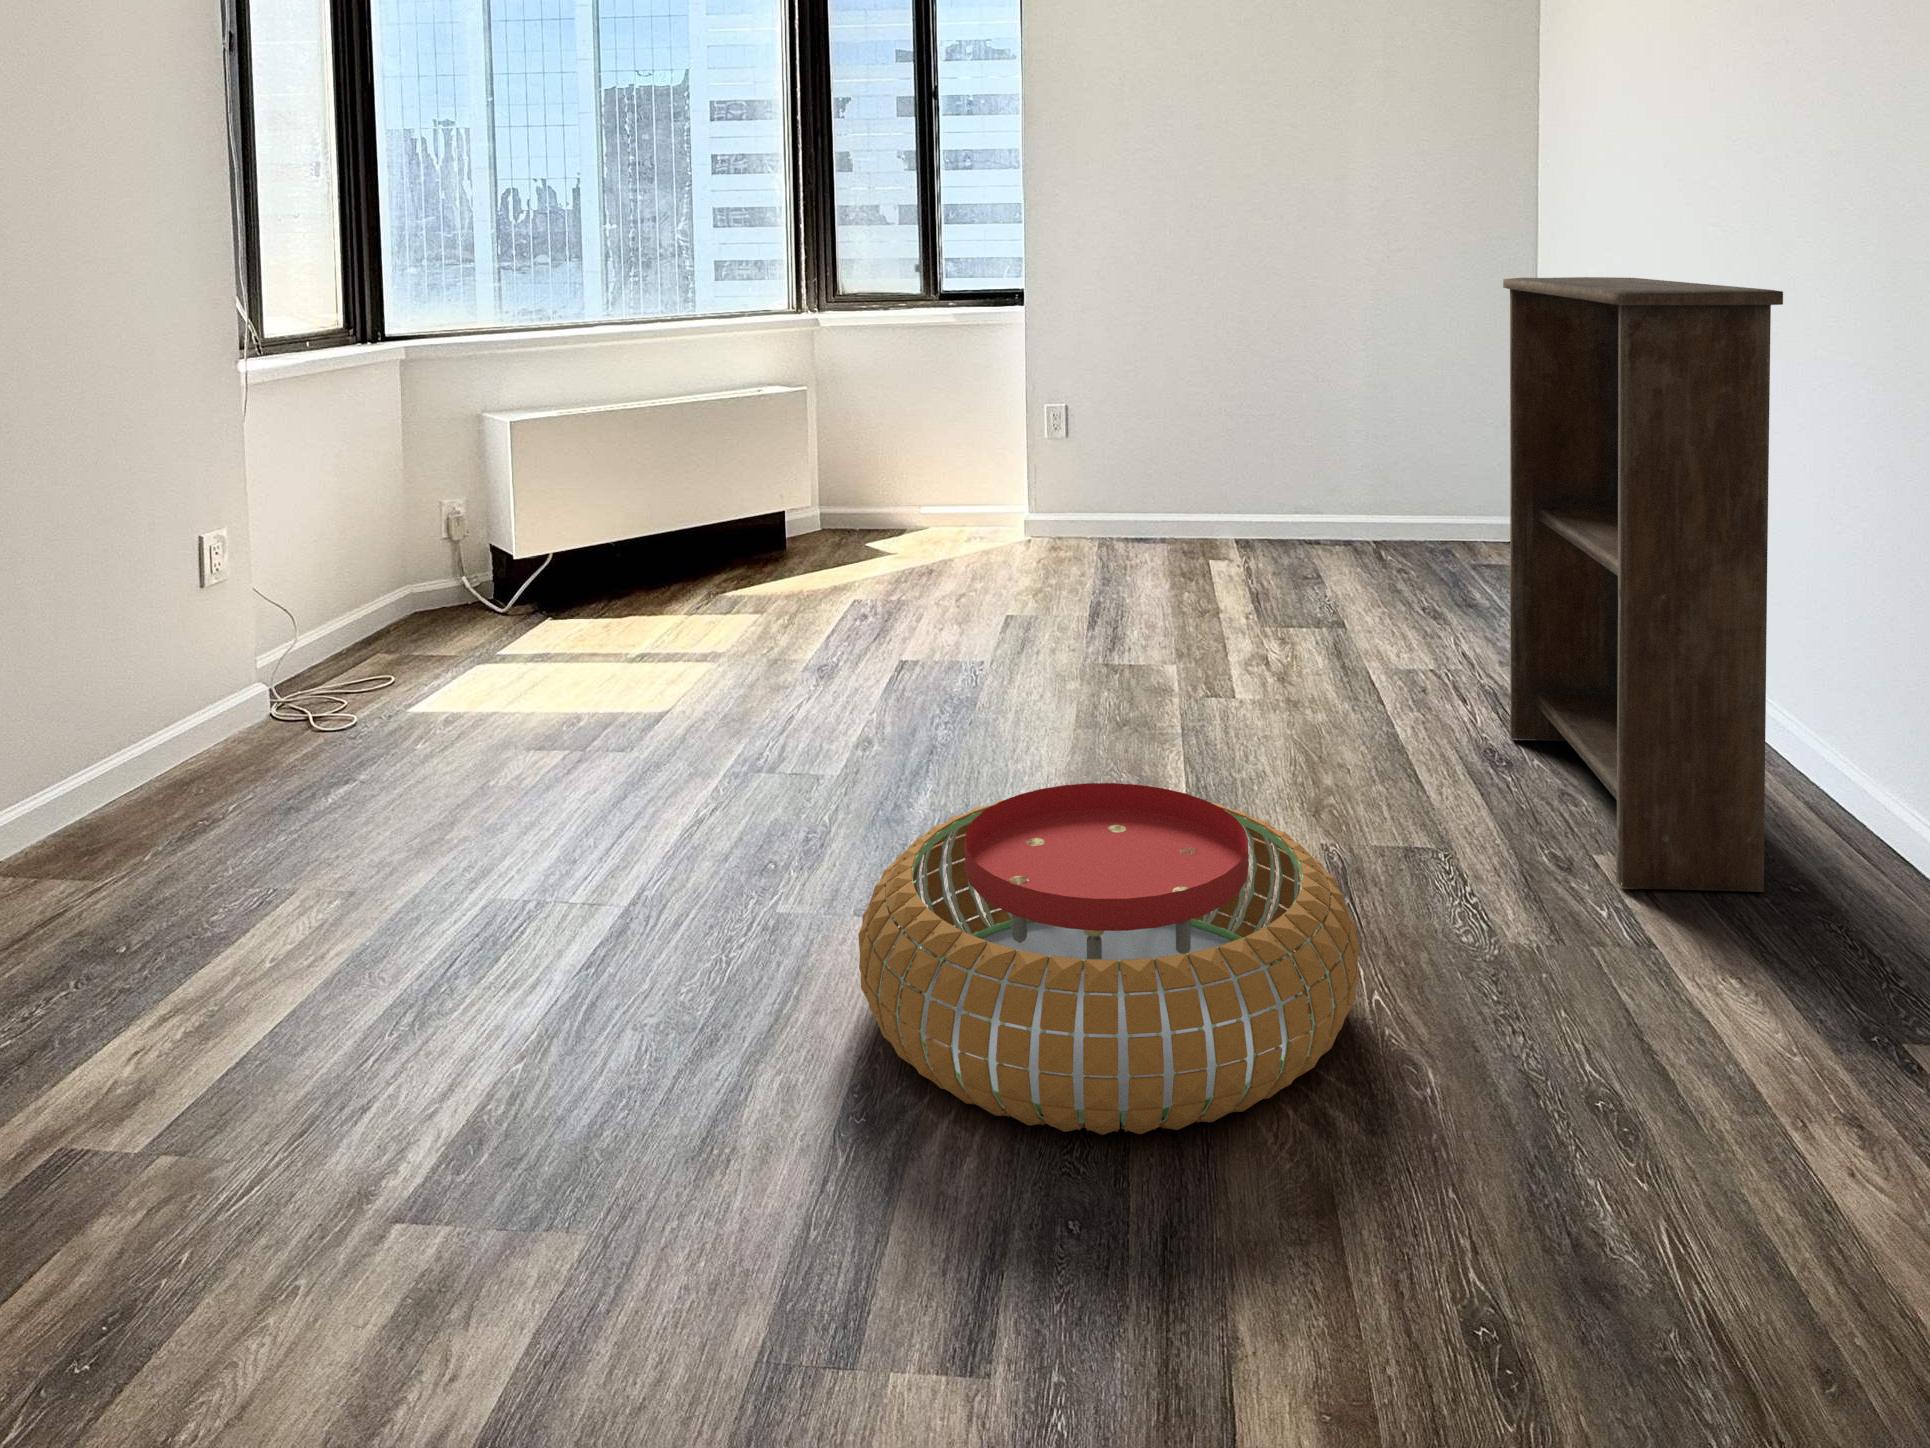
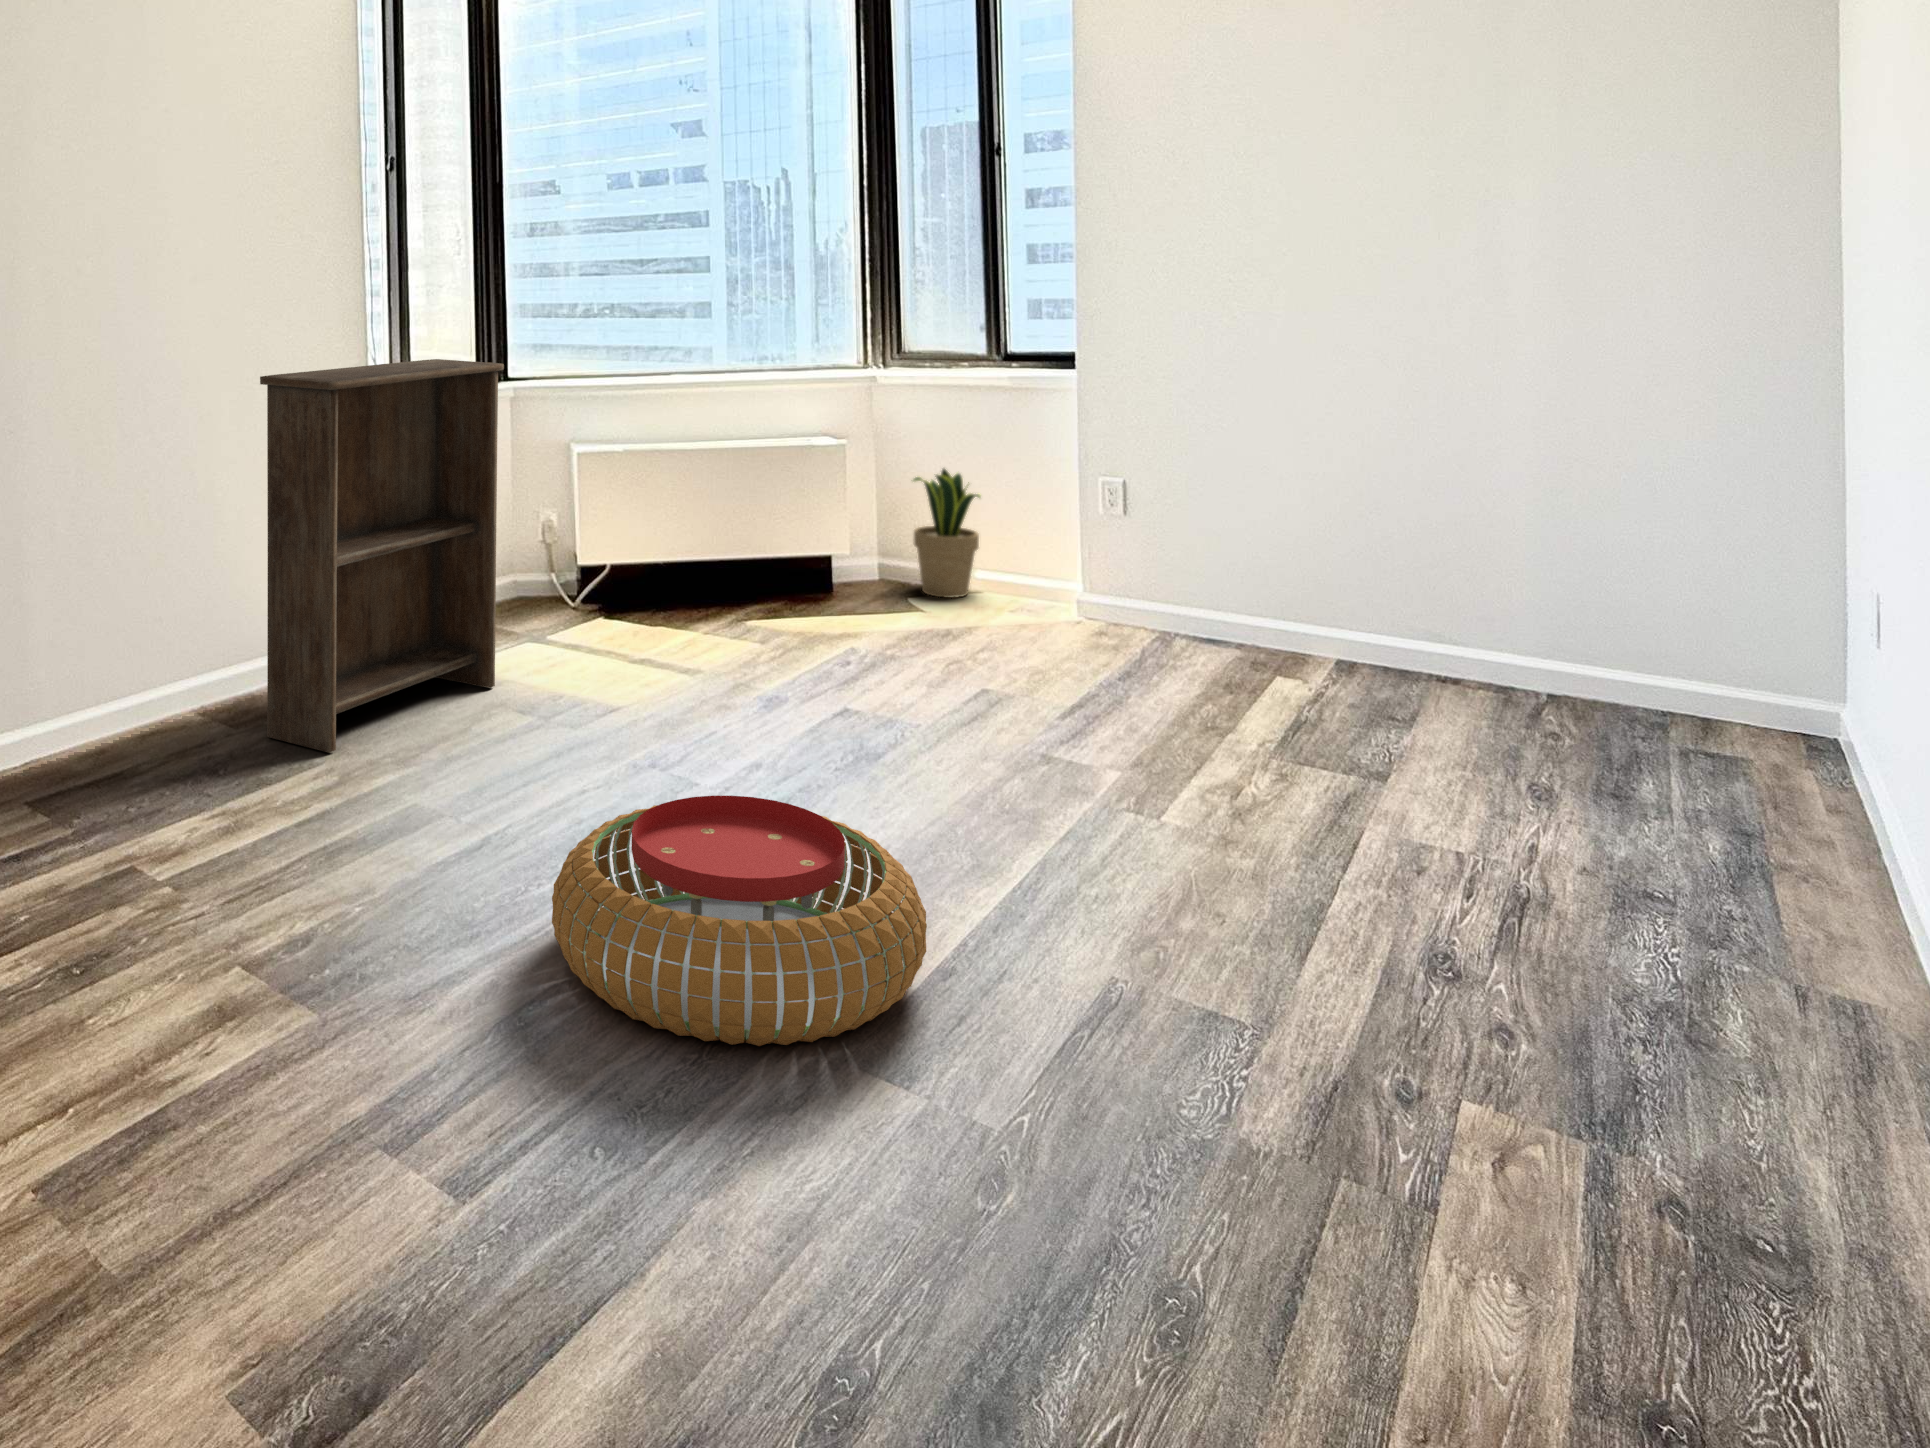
bookshelf: present [1503,277,1783,892] -> present [260,359,504,753]
potted plant: none [869,405,943,545] -> present [913,469,980,598]

